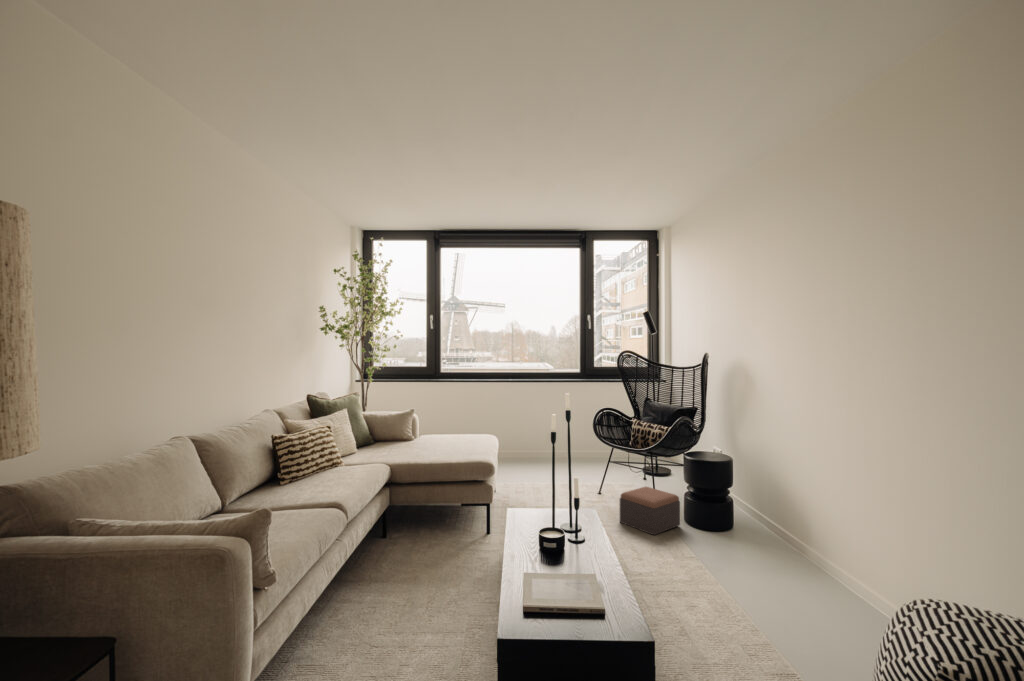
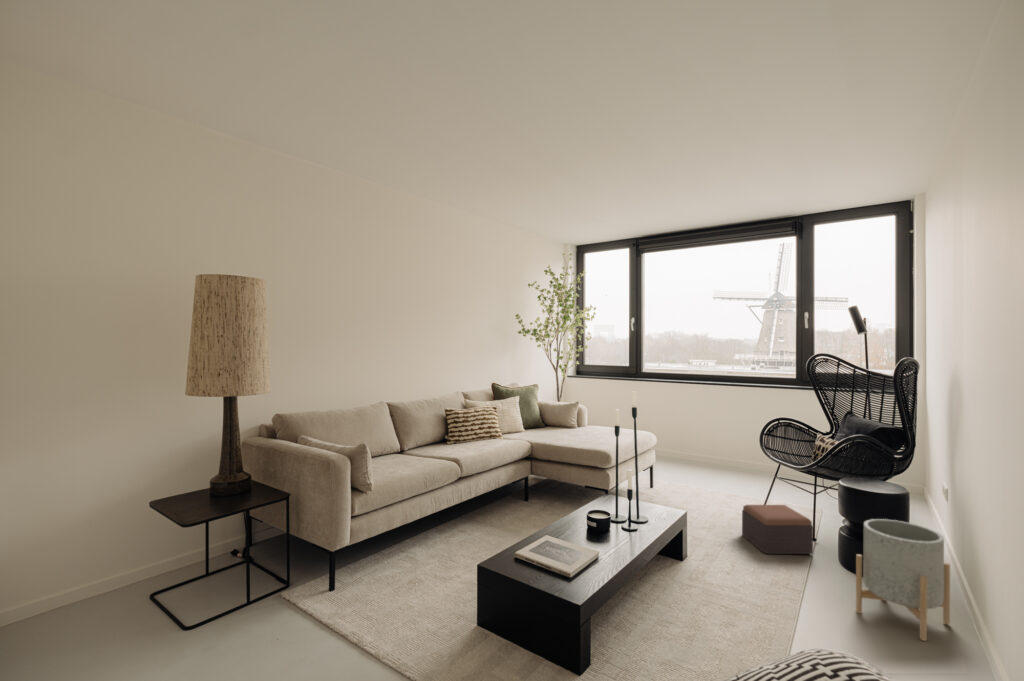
planter: none [752,484,812,576] -> present [856,519,950,641]

